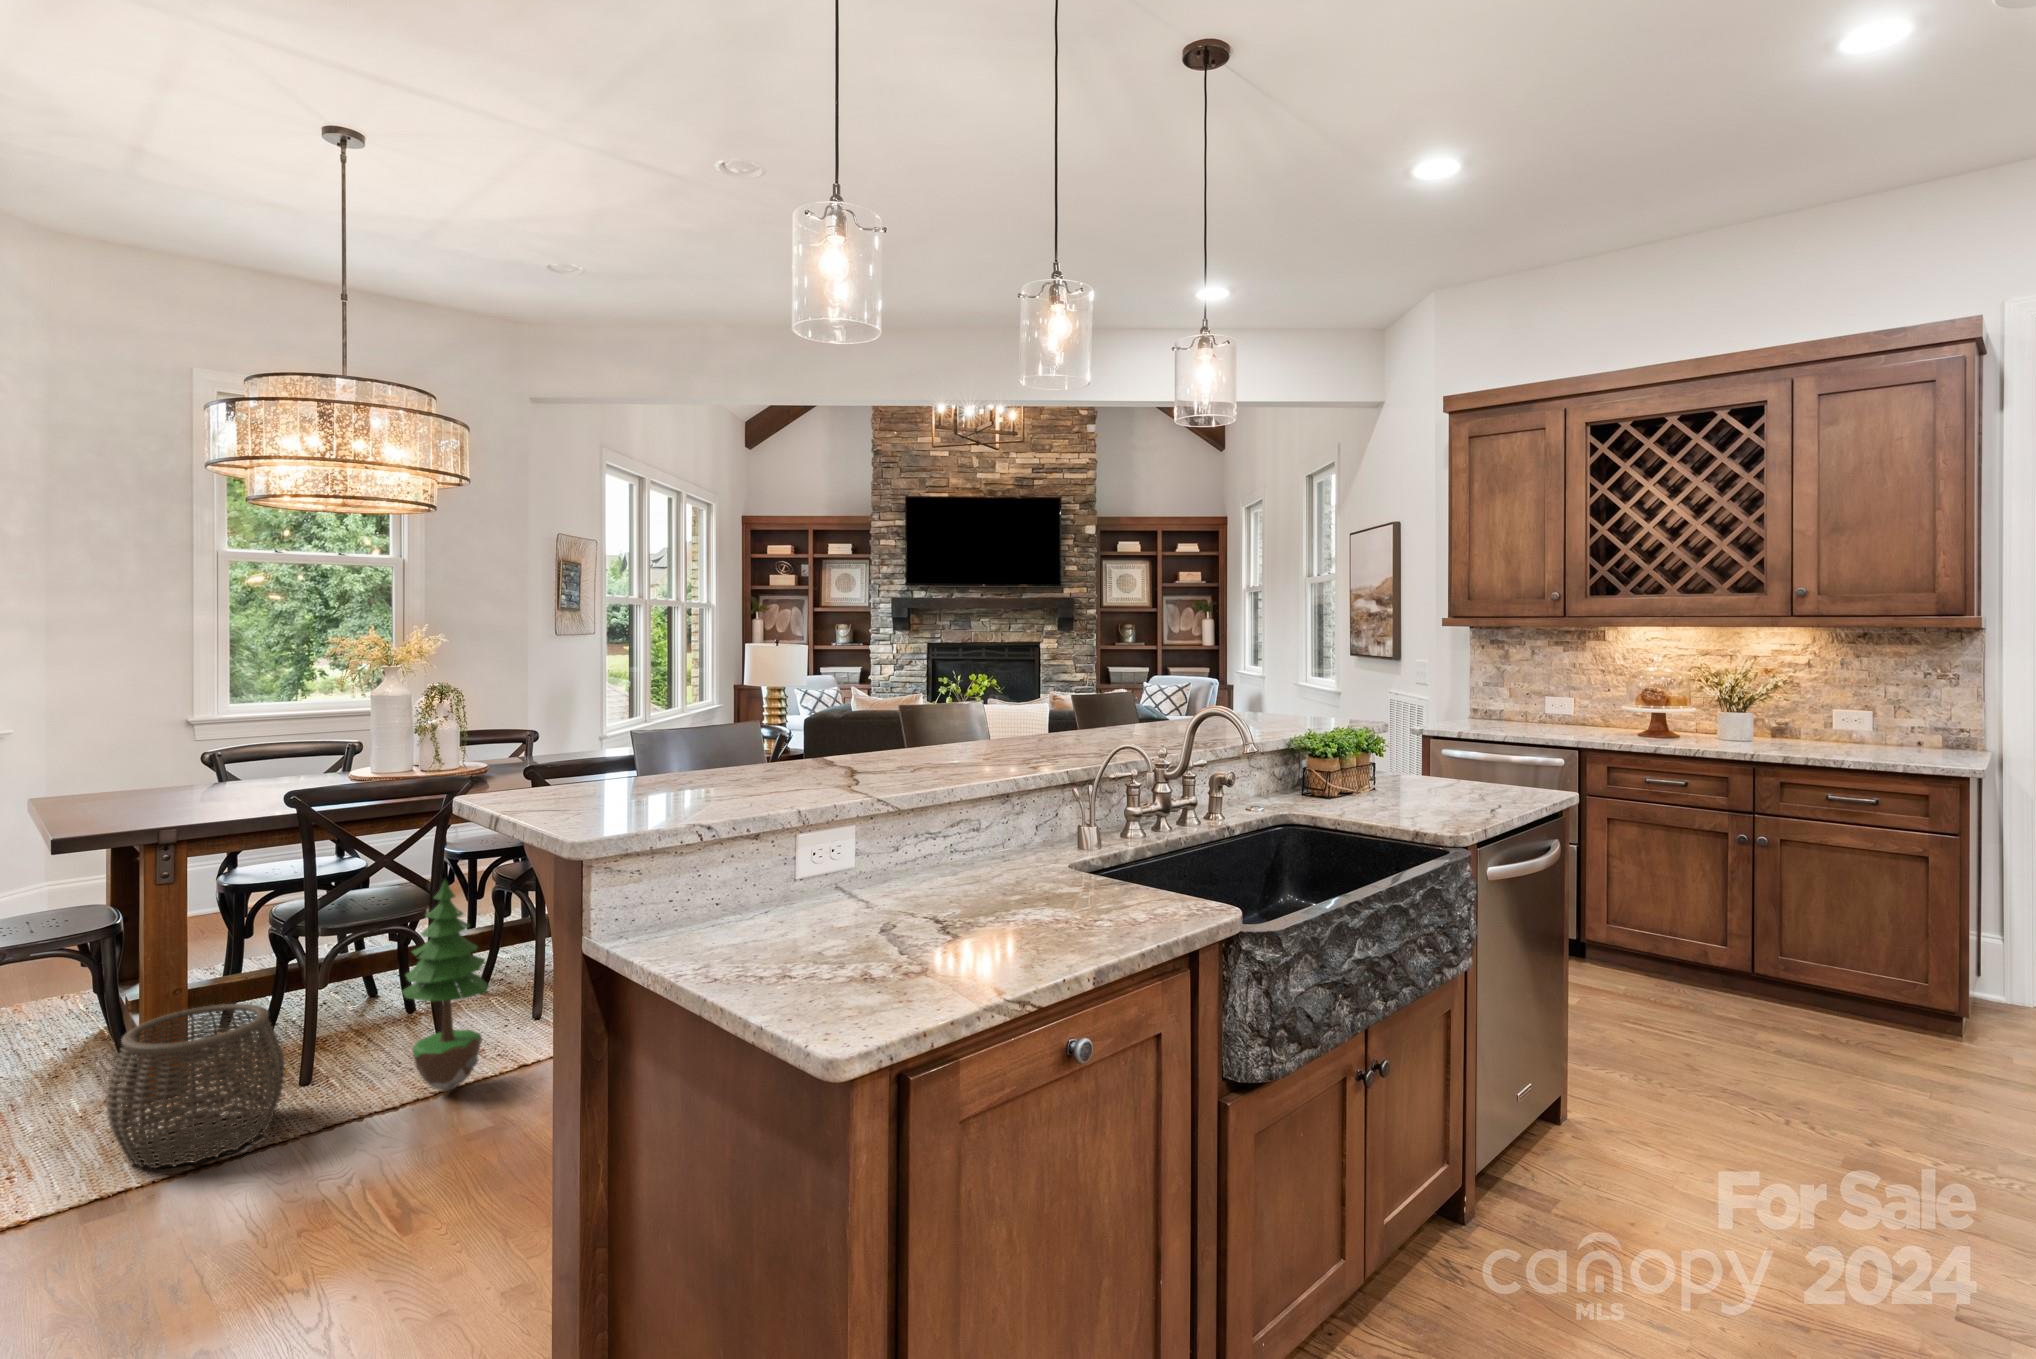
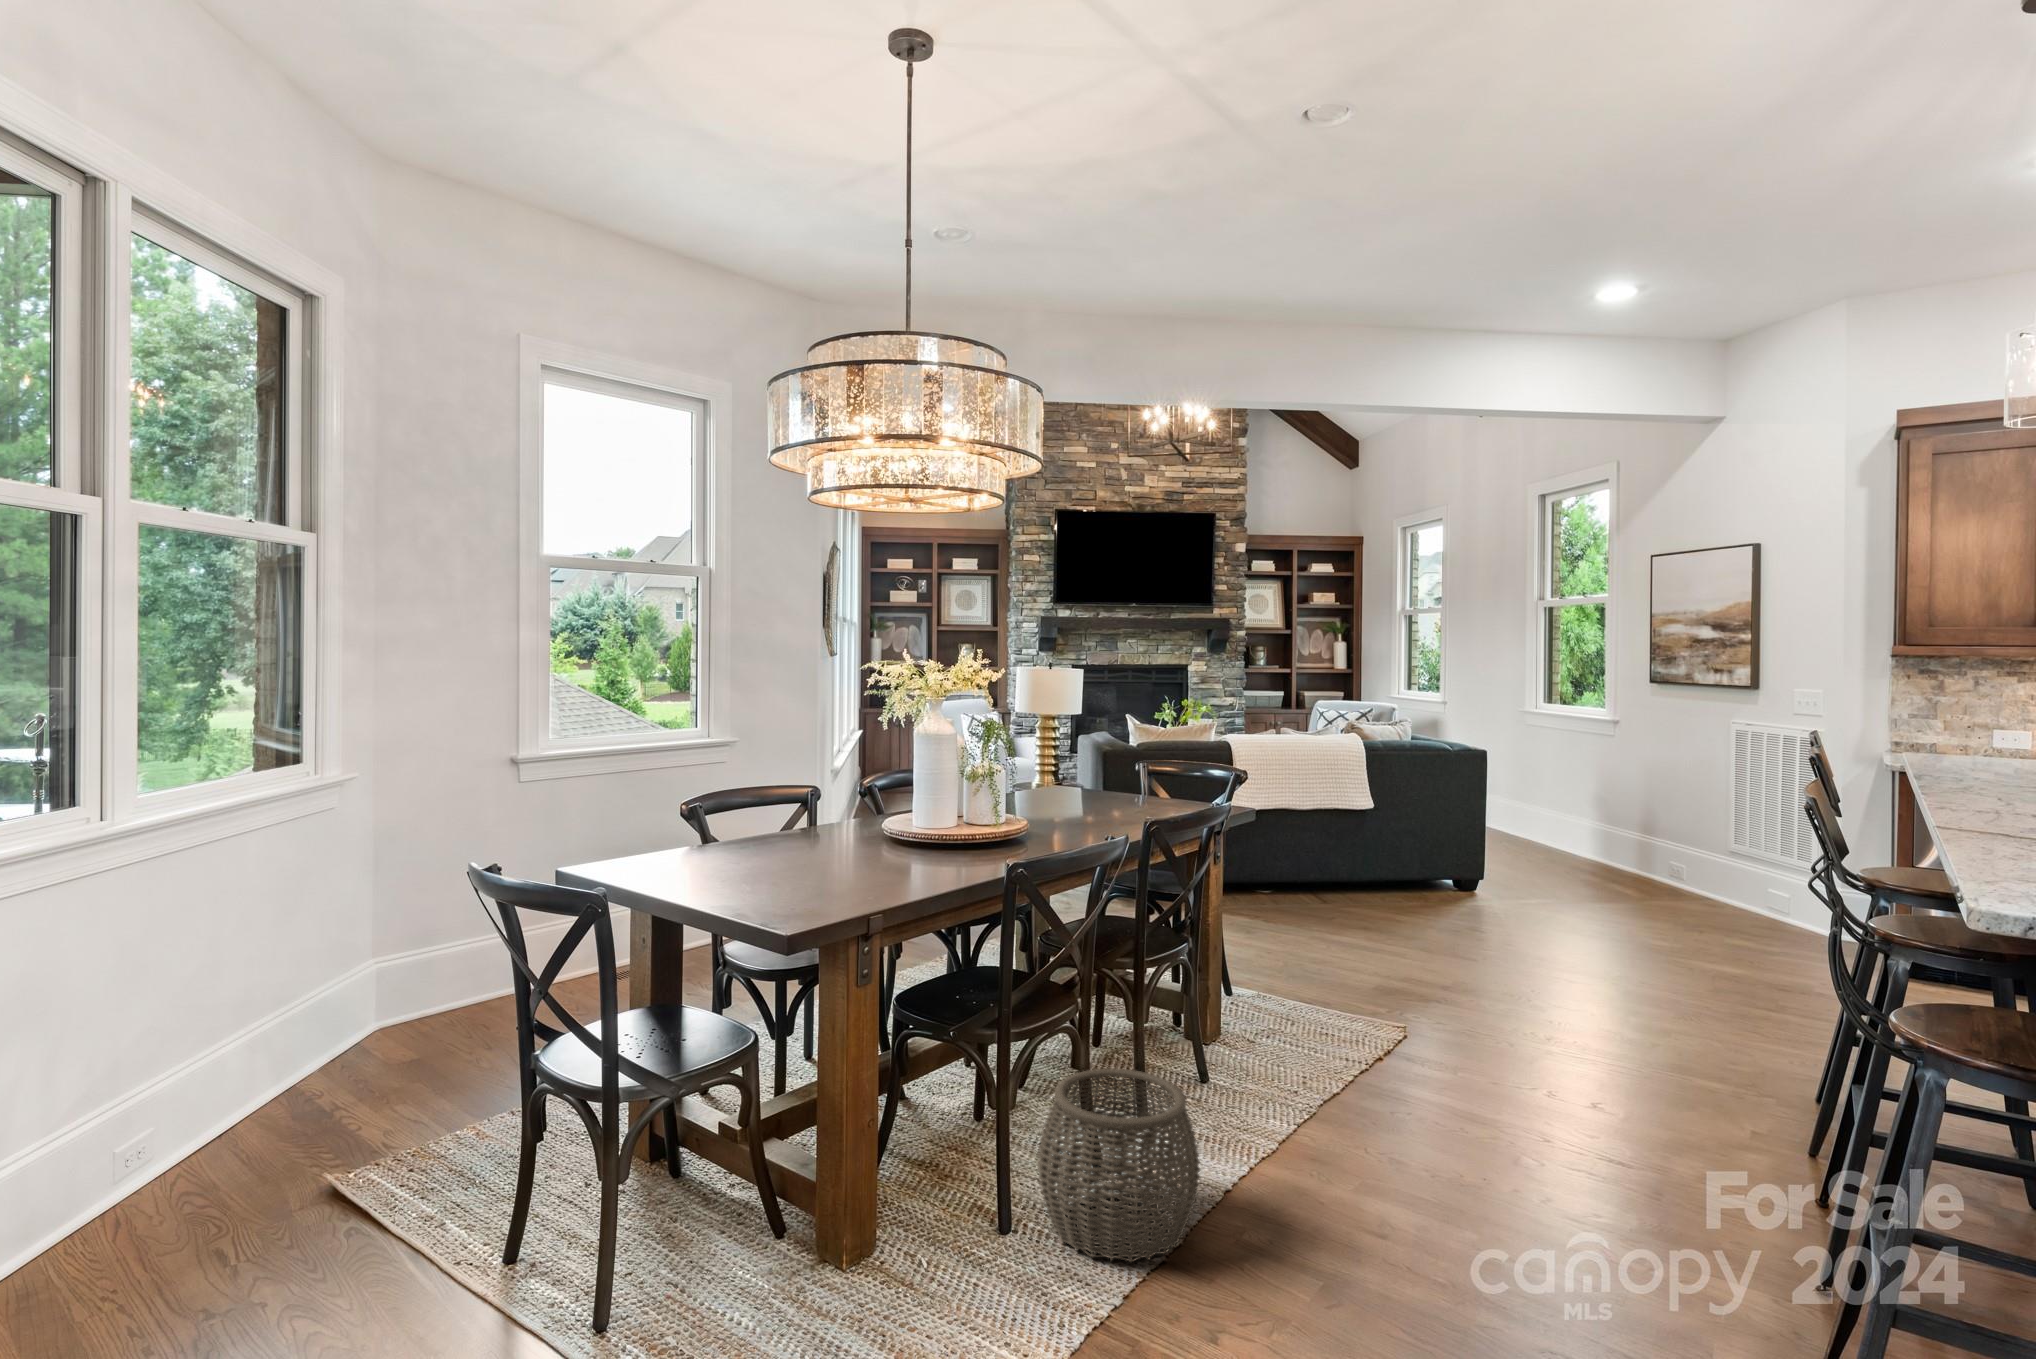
potted tree: present [402,880,488,1091] -> none [1230,922,1317,1161]

